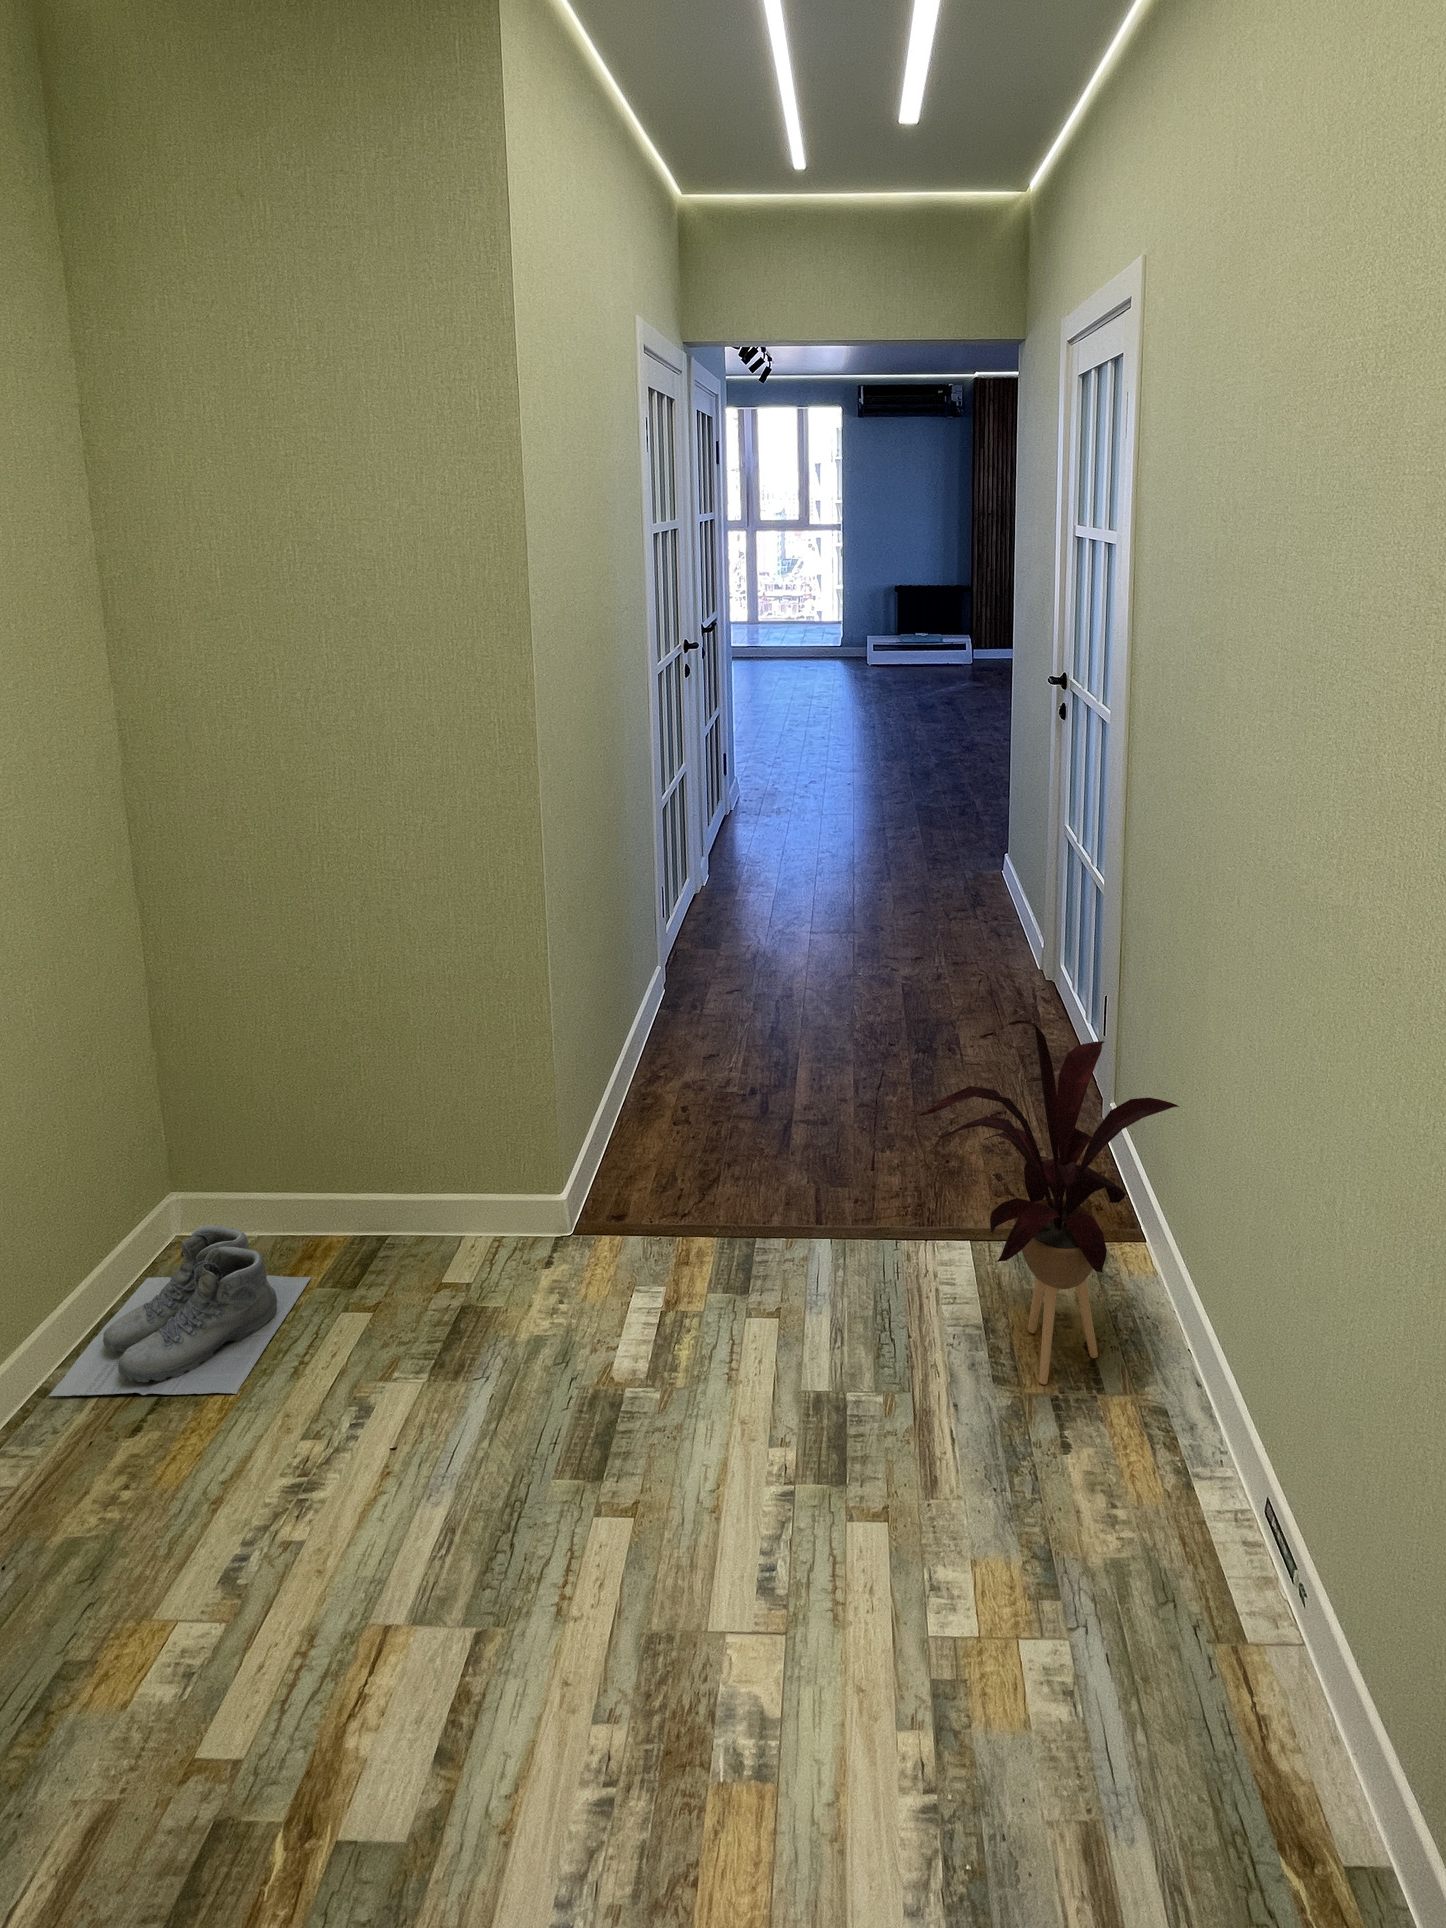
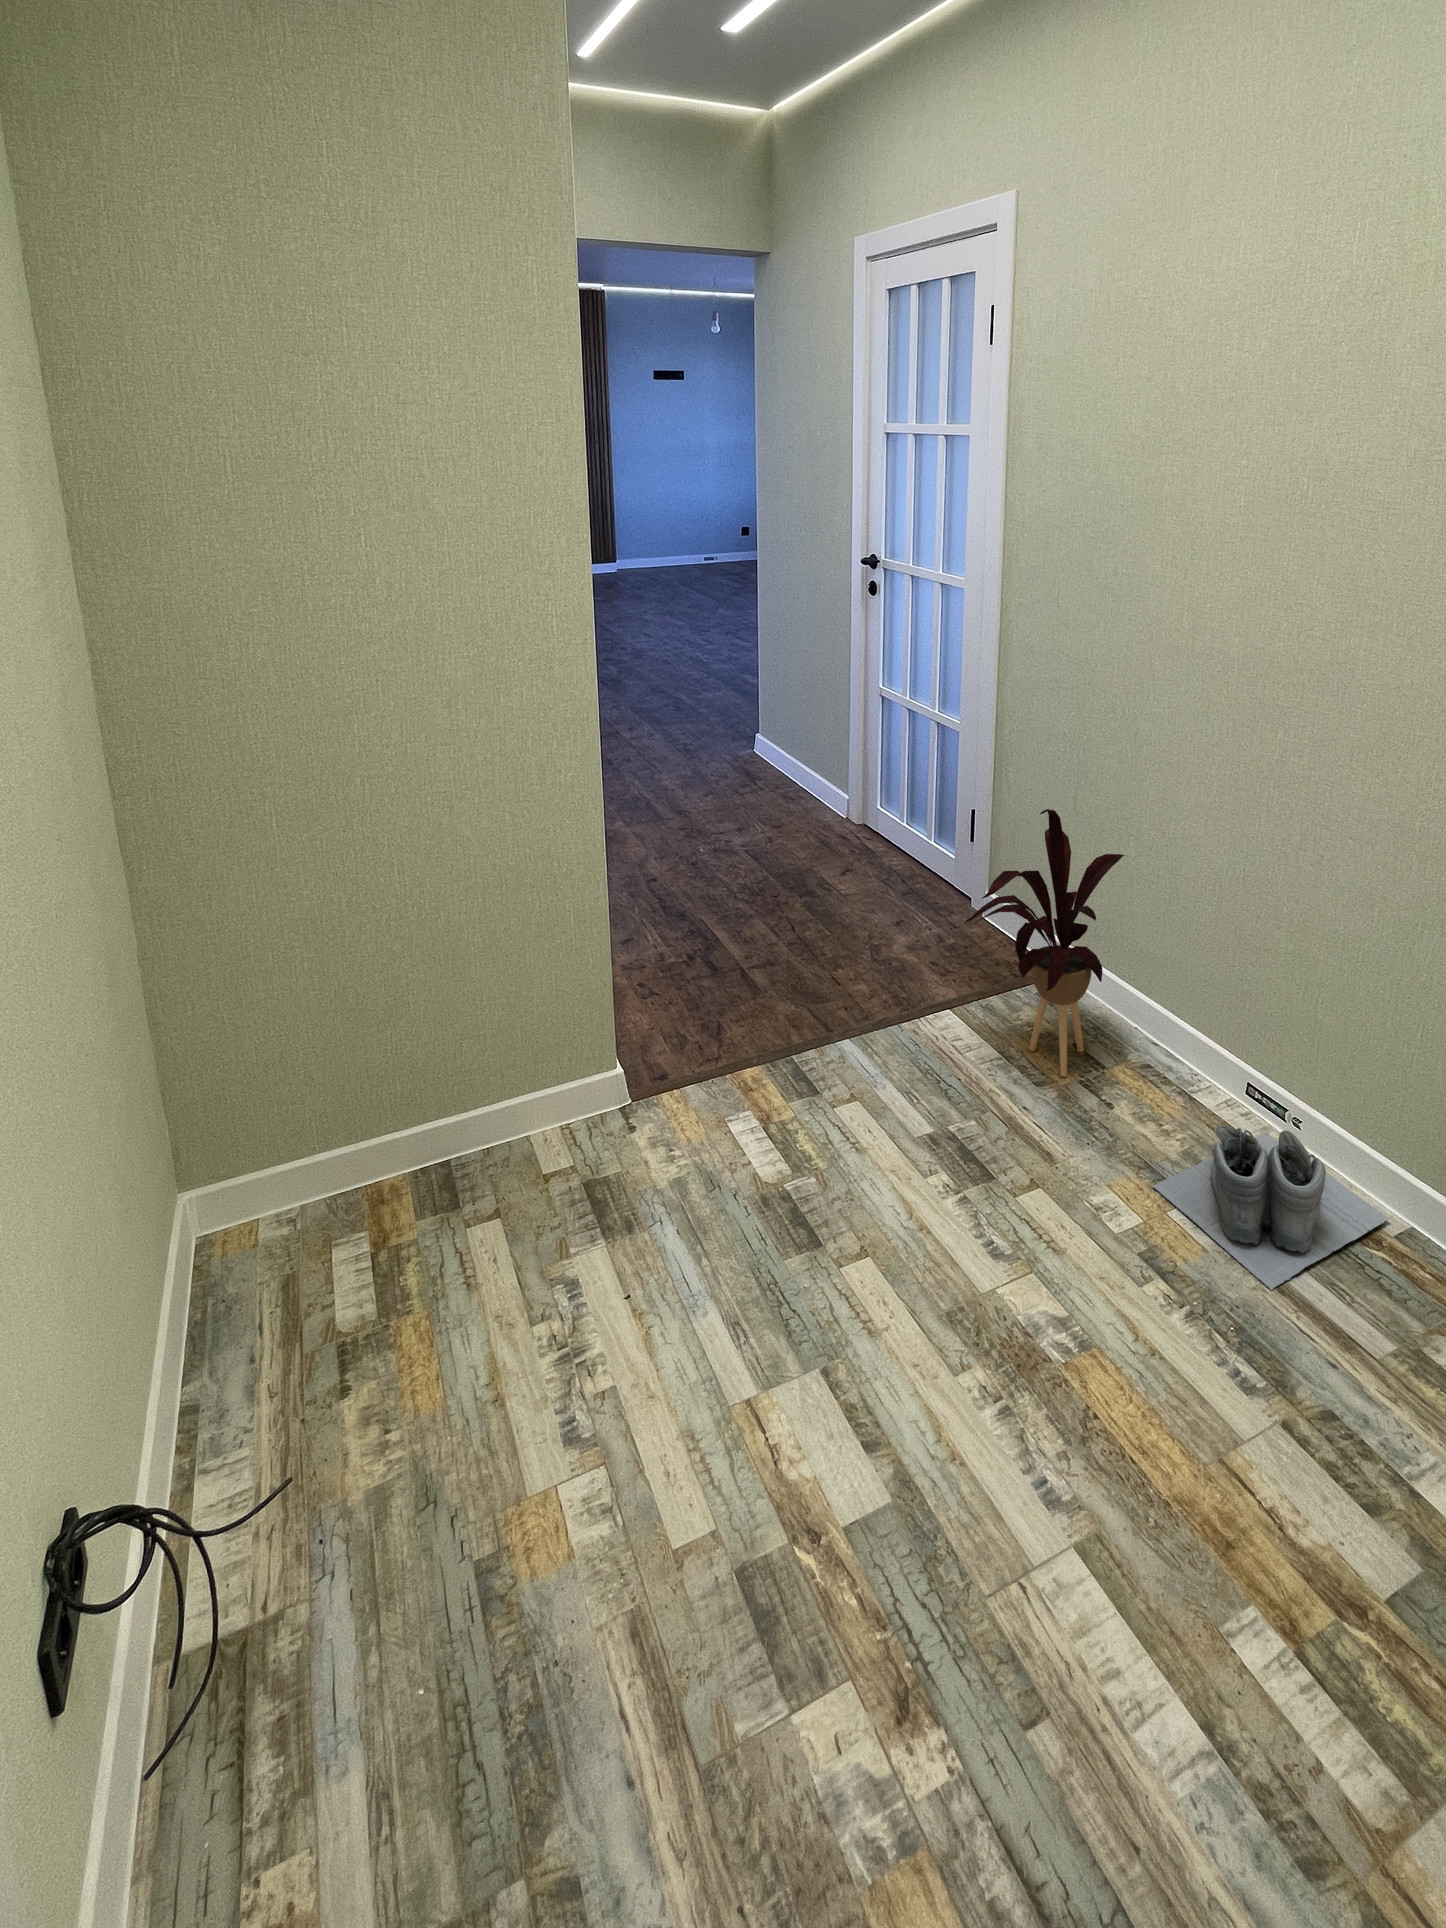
boots: present [49,1225,311,1396] -> present [1153,1125,1389,1290]

